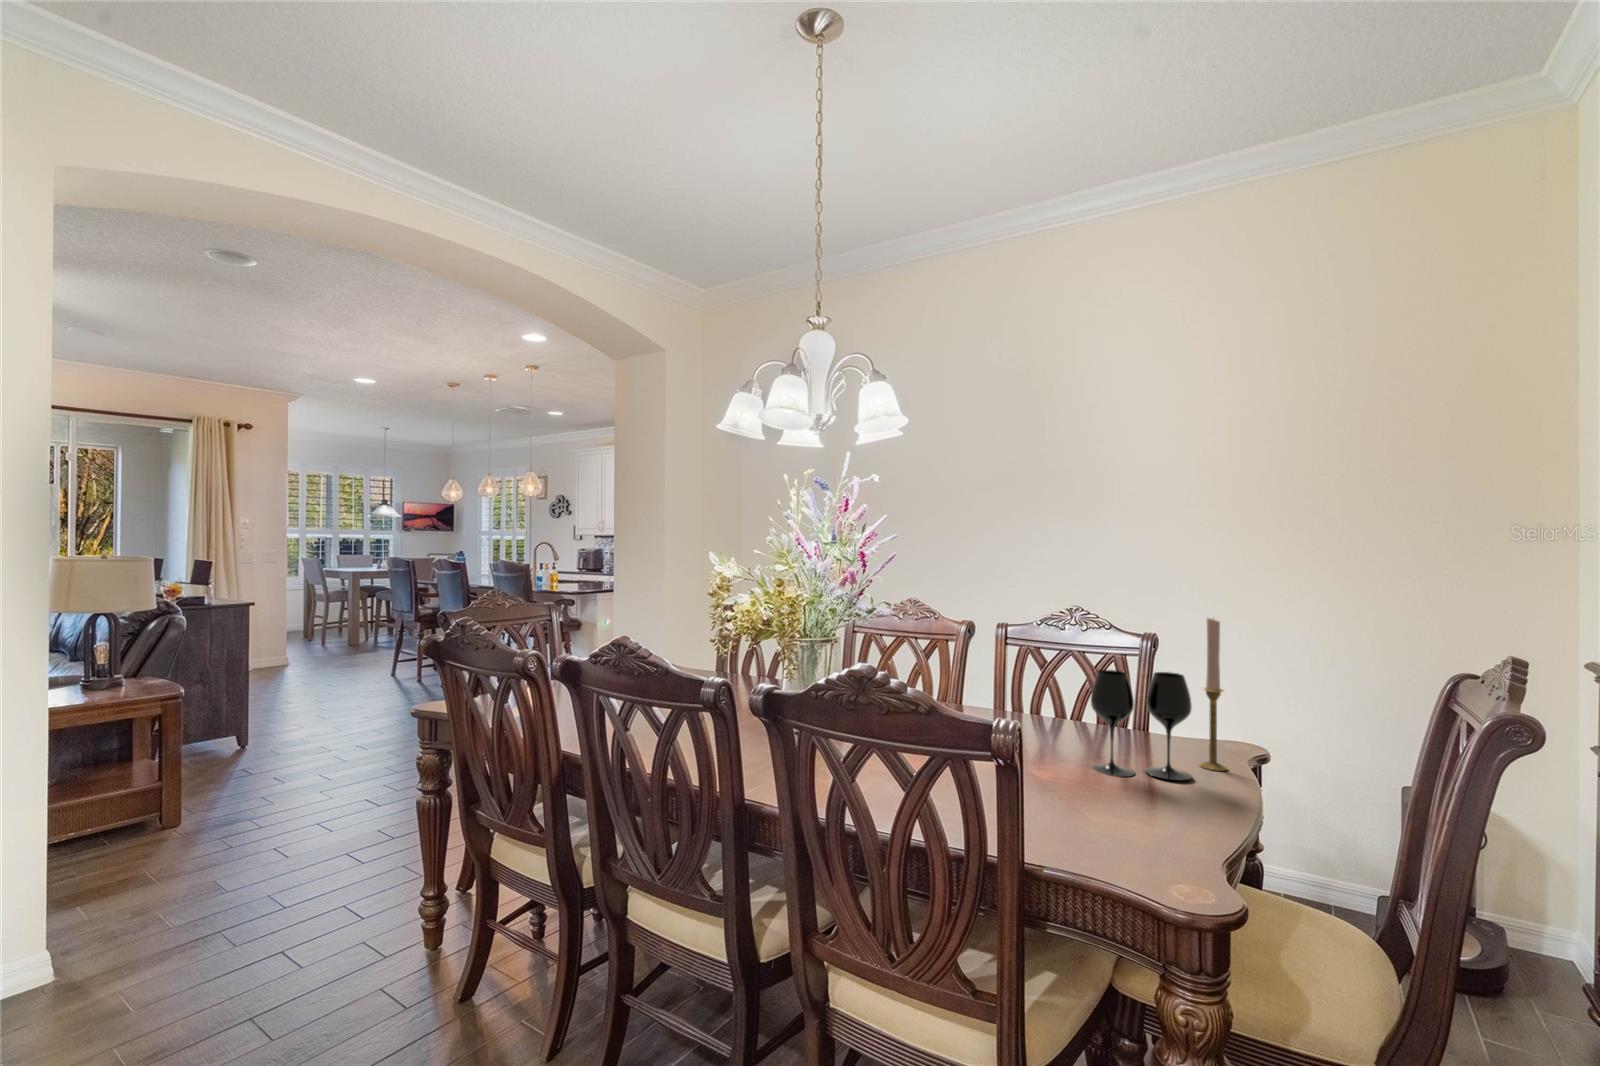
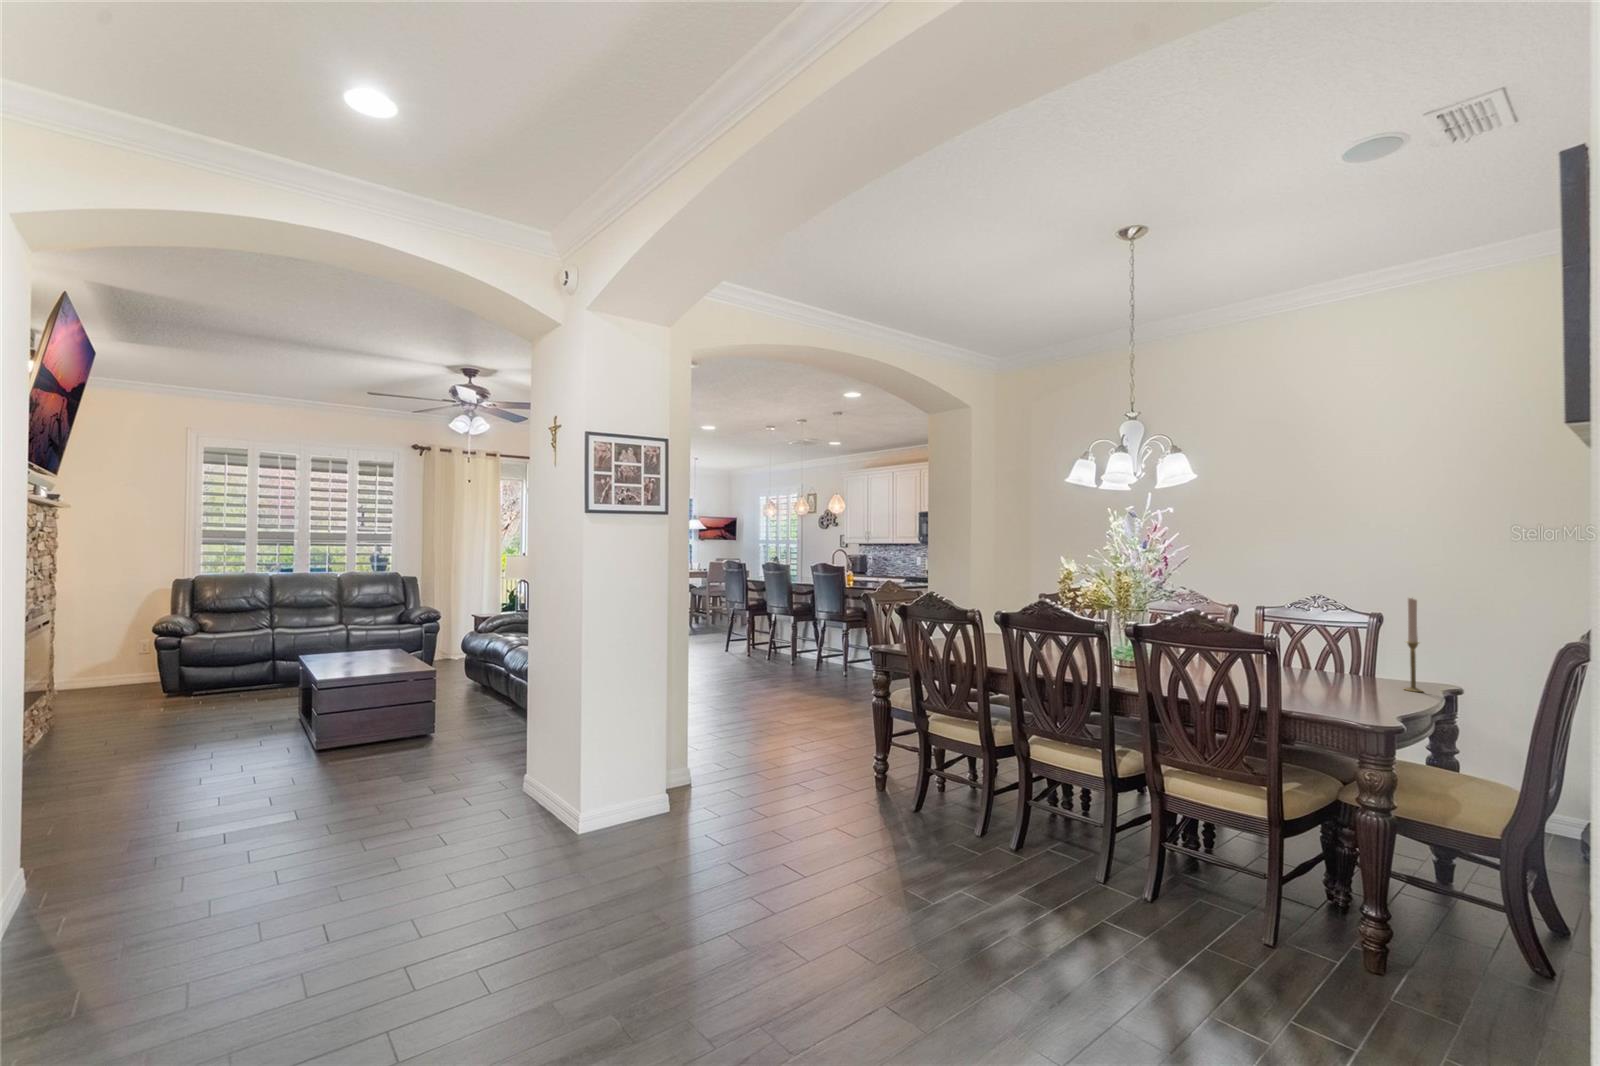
wine glass: present [1091,670,1193,781] -> none [1324,628,1395,692]

